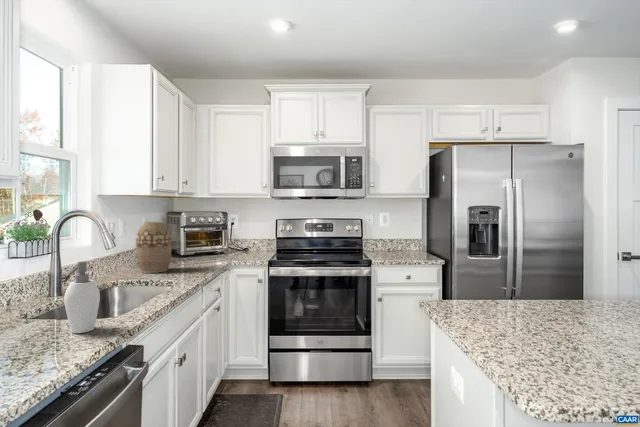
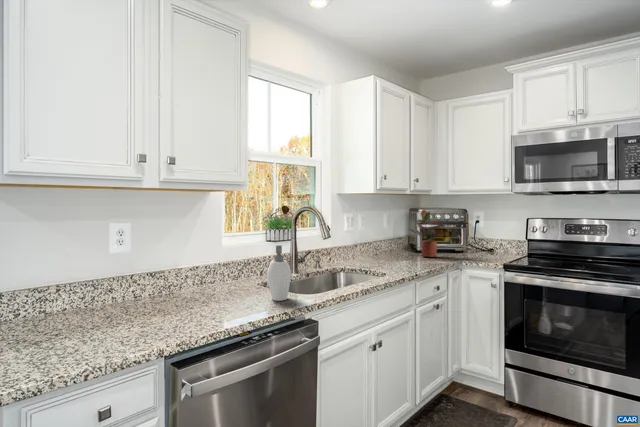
potted plant: none [177,212,220,261] -> present [409,210,448,257]
vase: present [136,221,172,273] -> none [366,217,396,263]

